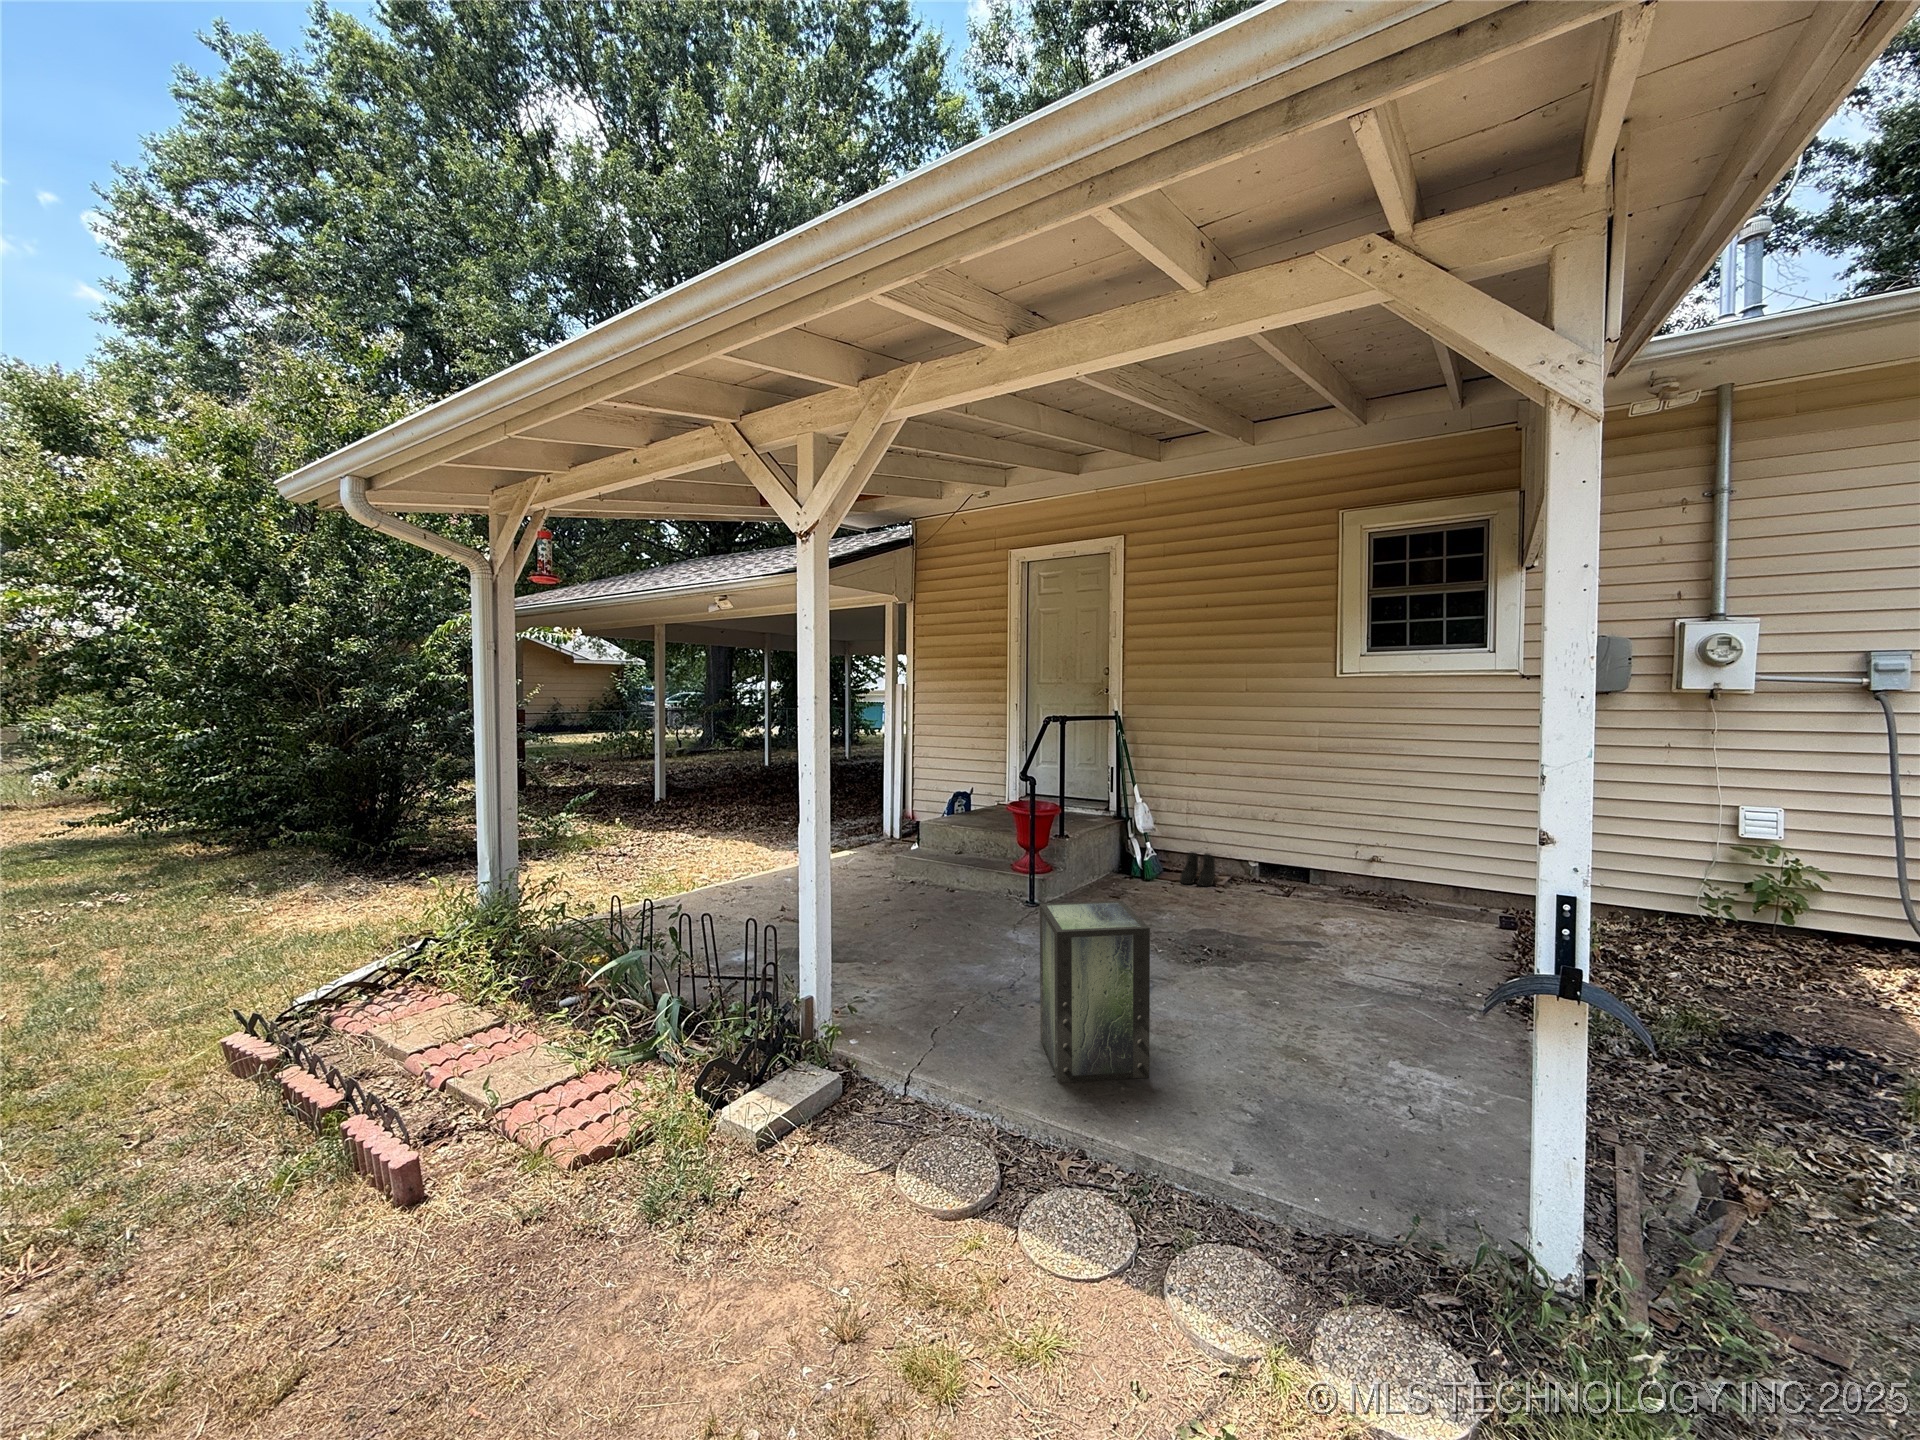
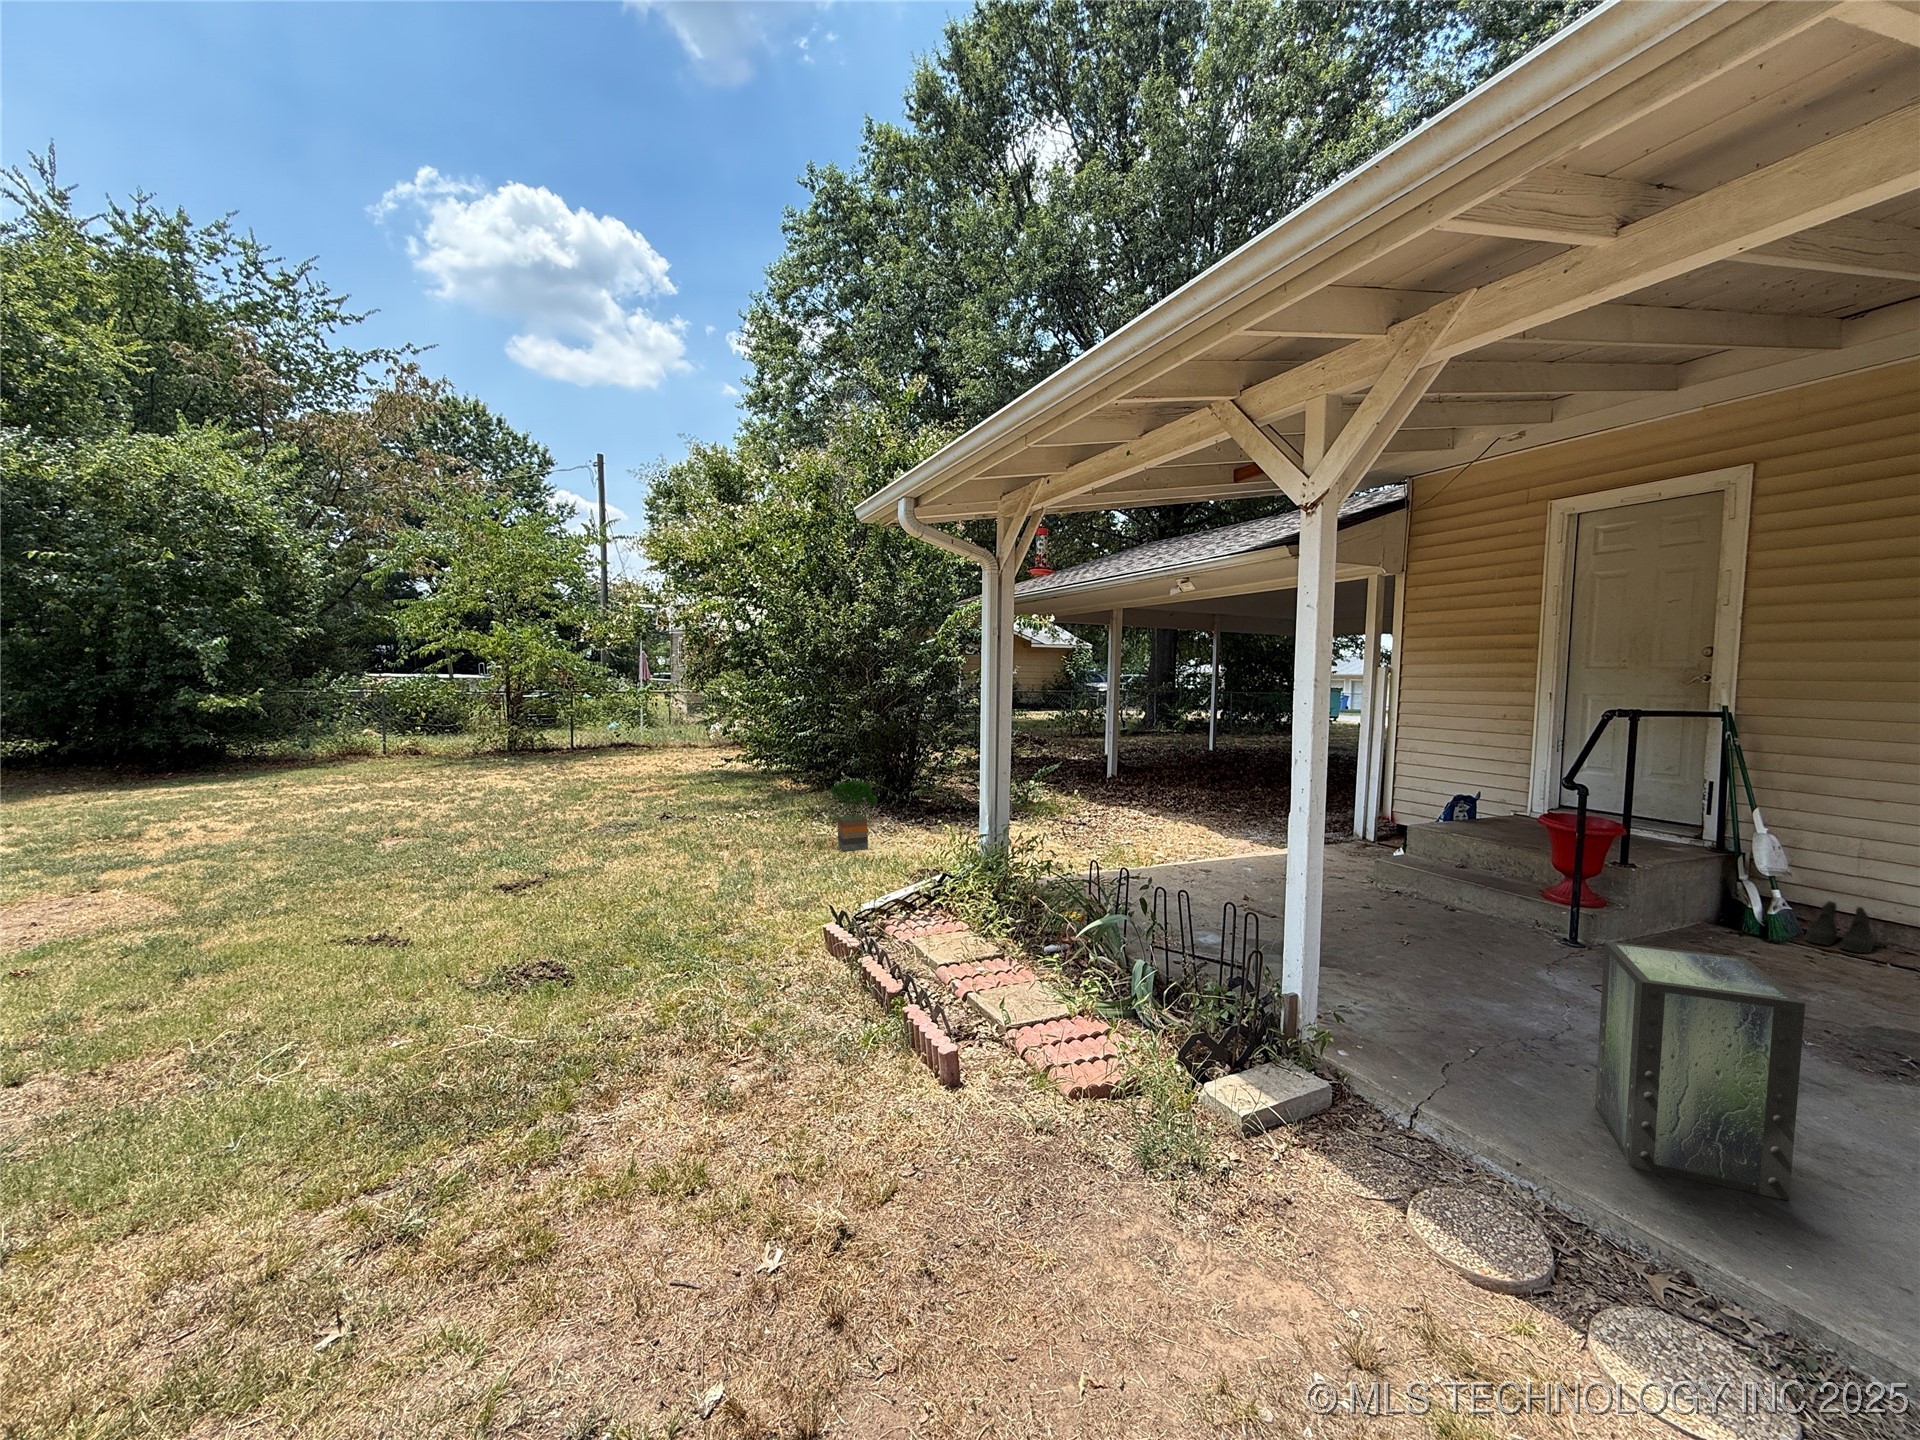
potted tree: none [247,837,331,934] -> present [830,781,877,851]

